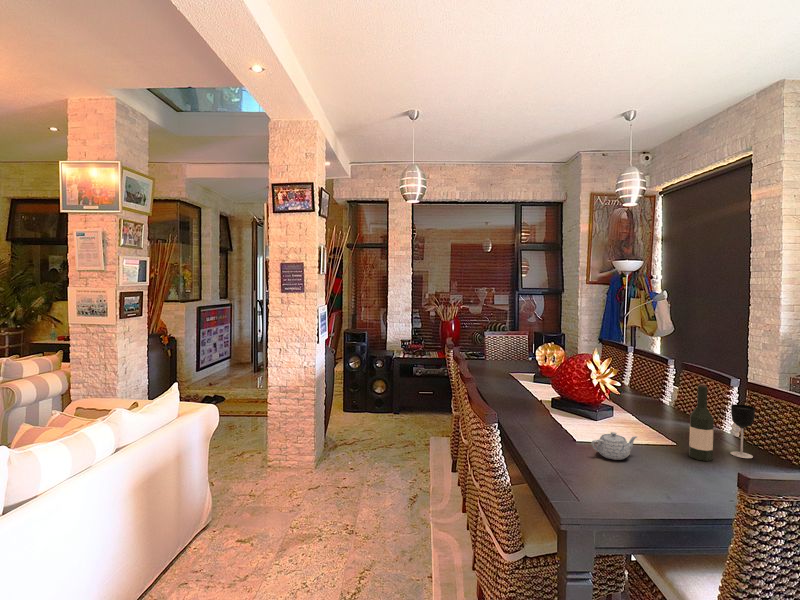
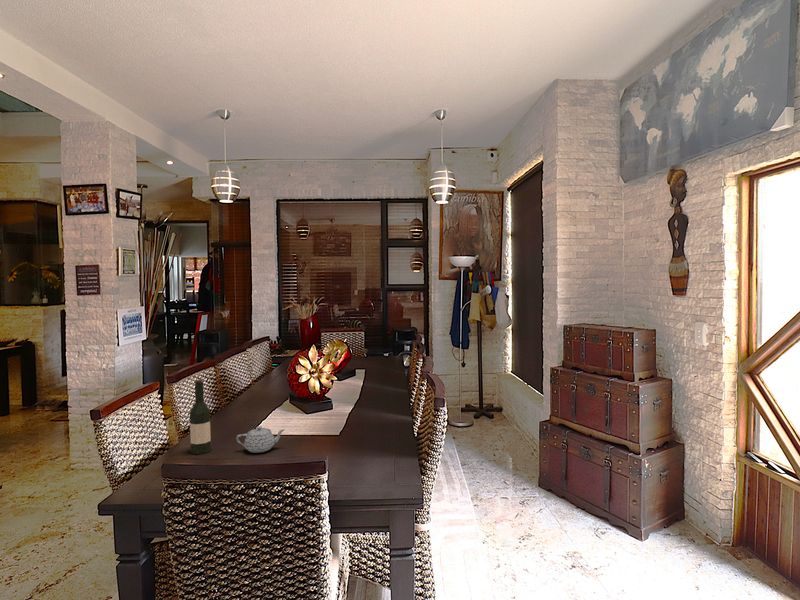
wine bottle: present [689,384,714,461] -> present [190,380,211,454]
wine glass: present [731,405,755,458] -> none [378,396,397,447]

